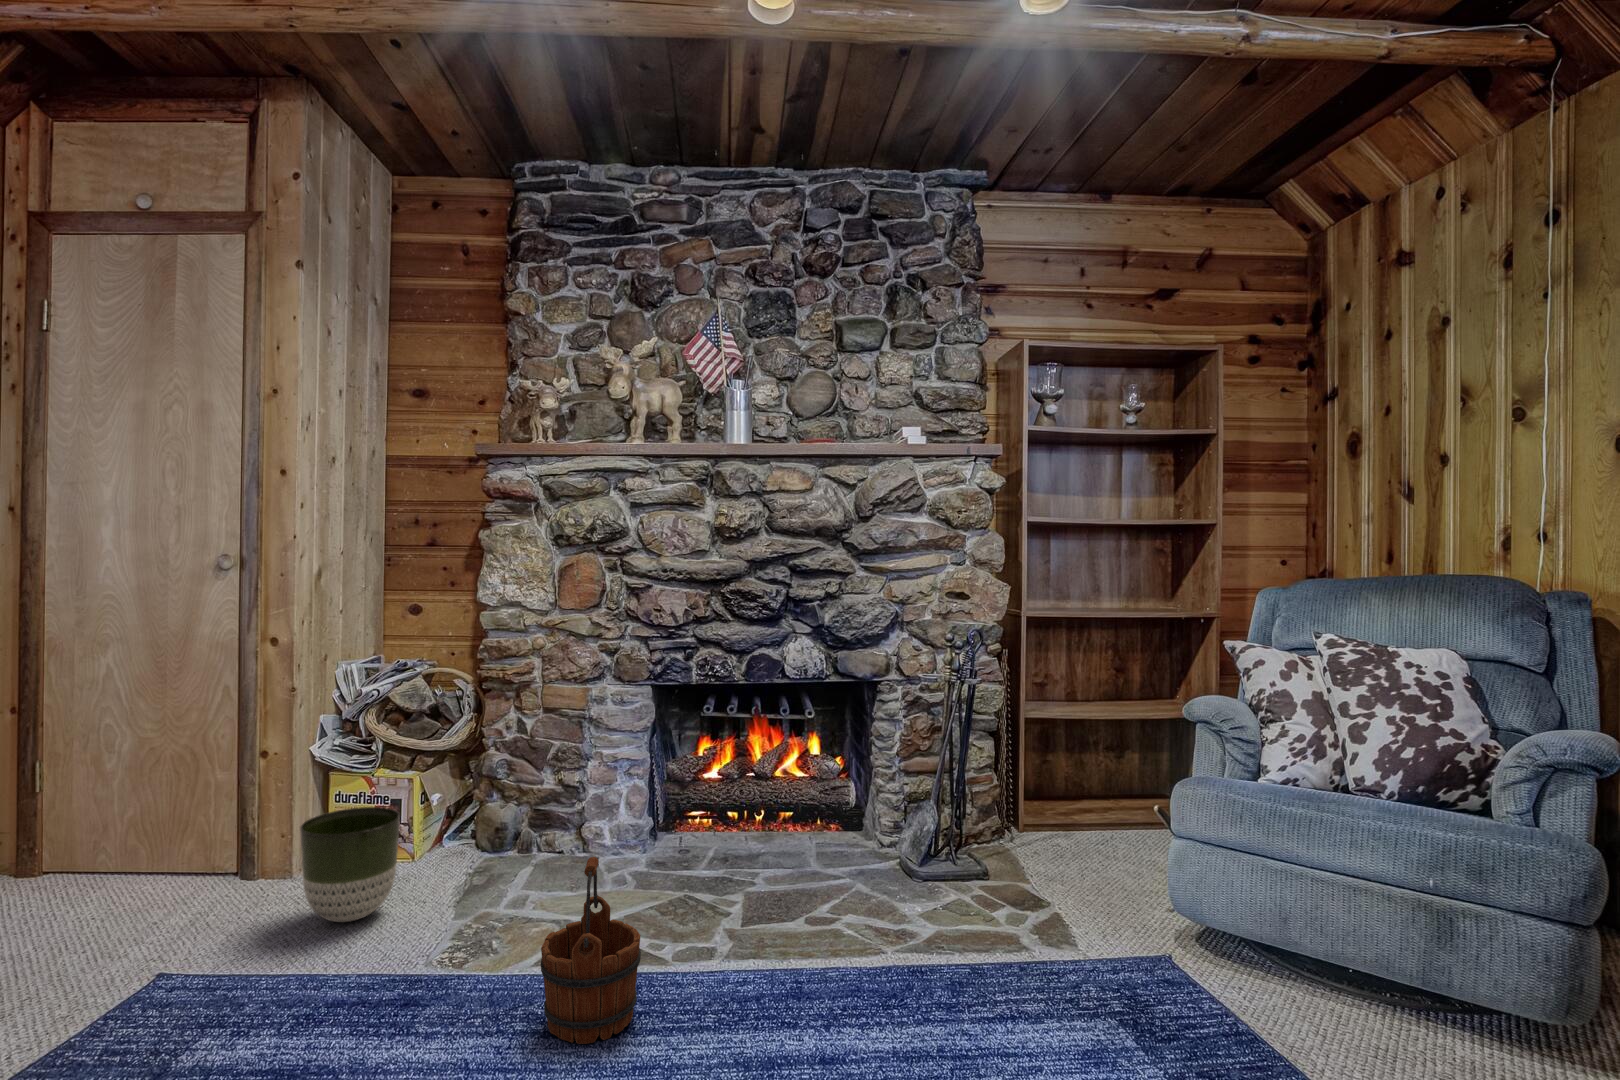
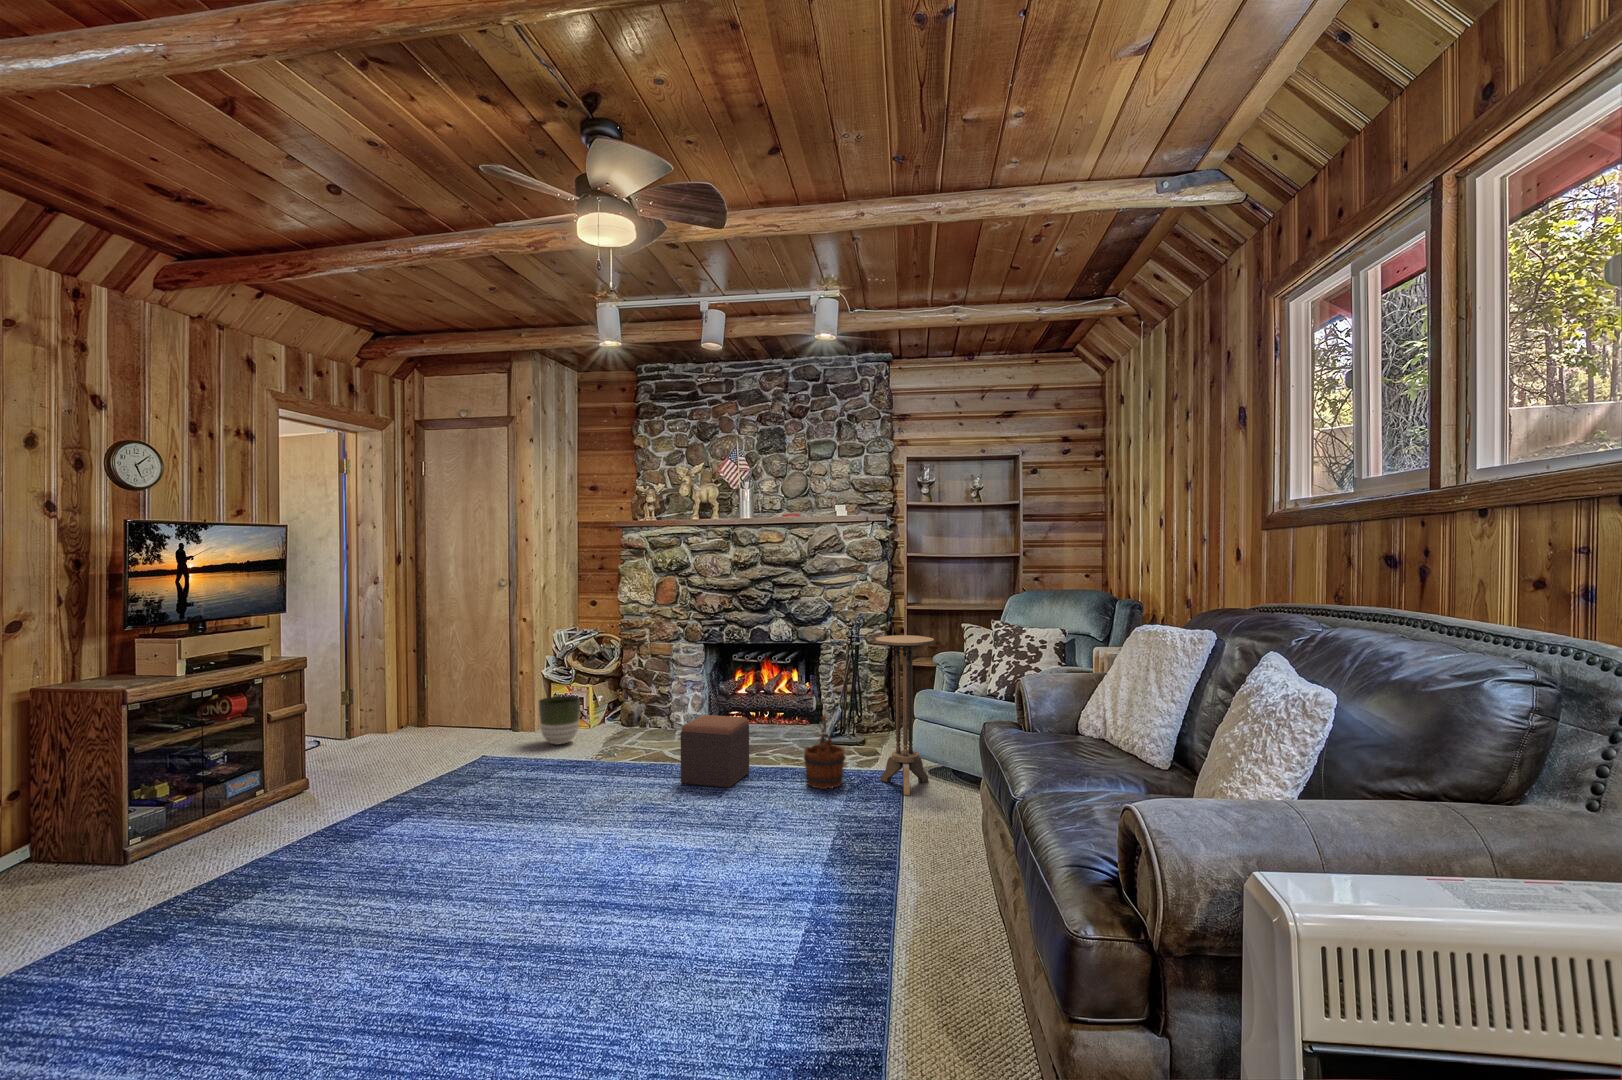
side table: none [1130,668,1277,1038] -> present [876,635,934,795]
wooden bucket: present [541,857,641,1044] -> present [804,715,845,789]
footstool: none [697,858,835,1054] -> present [681,715,749,788]

